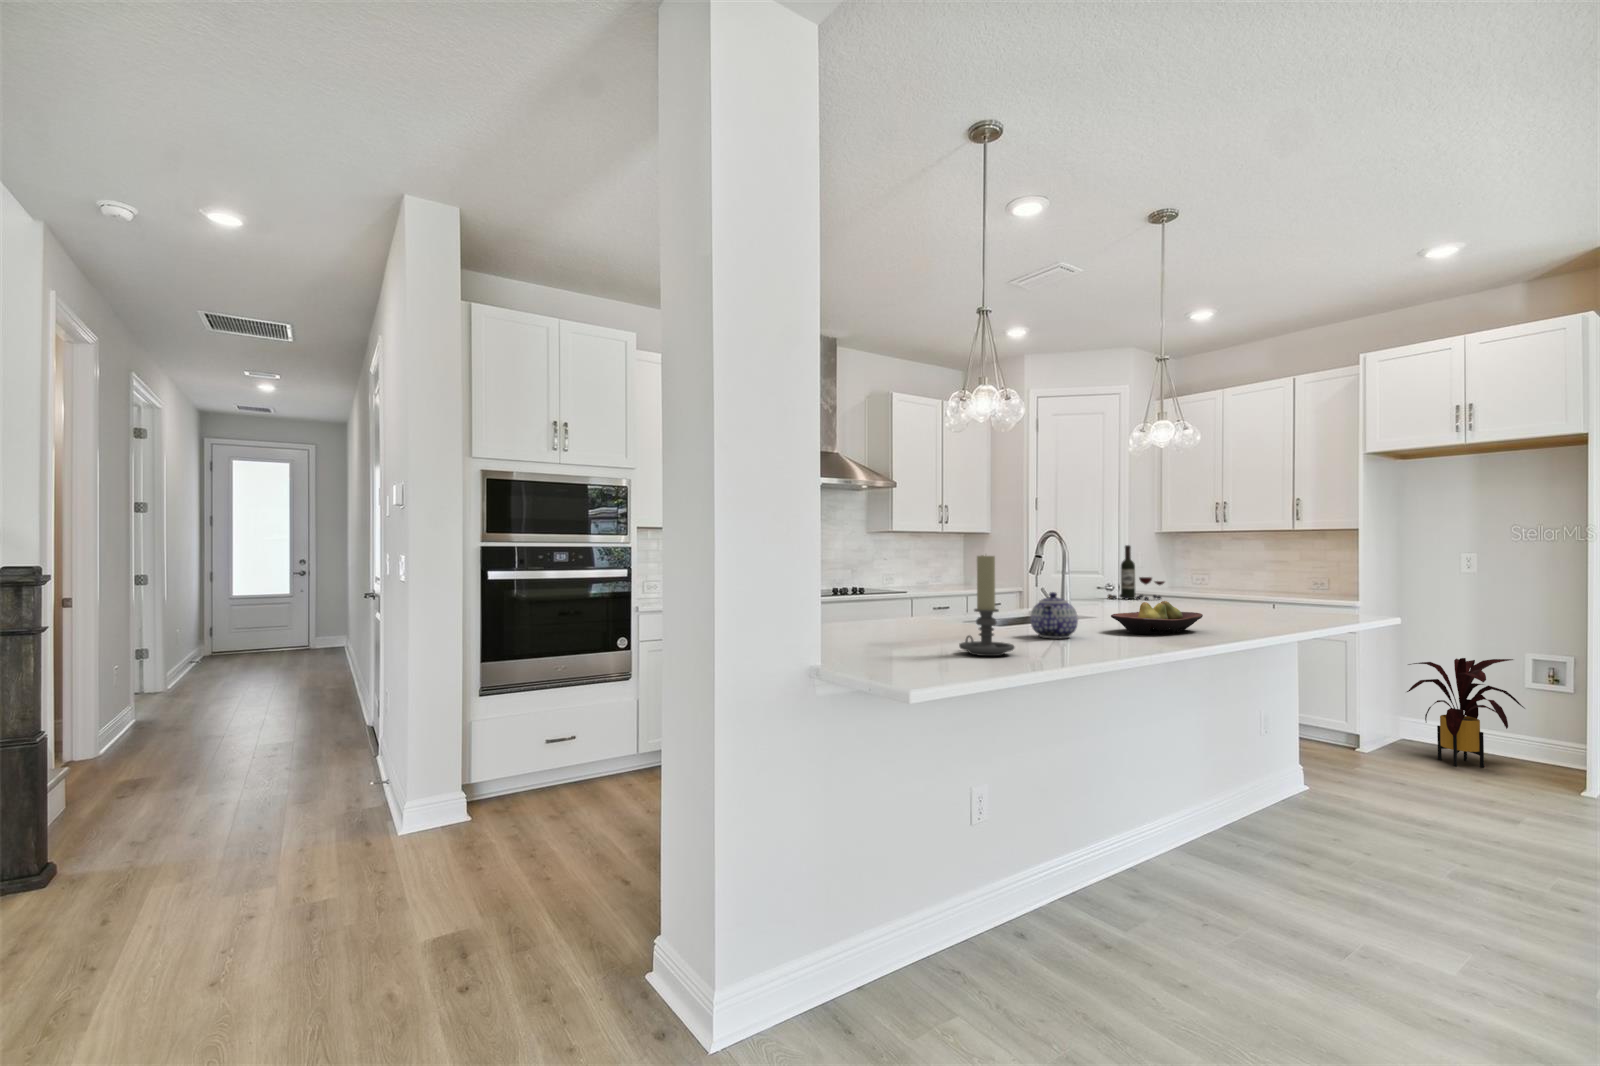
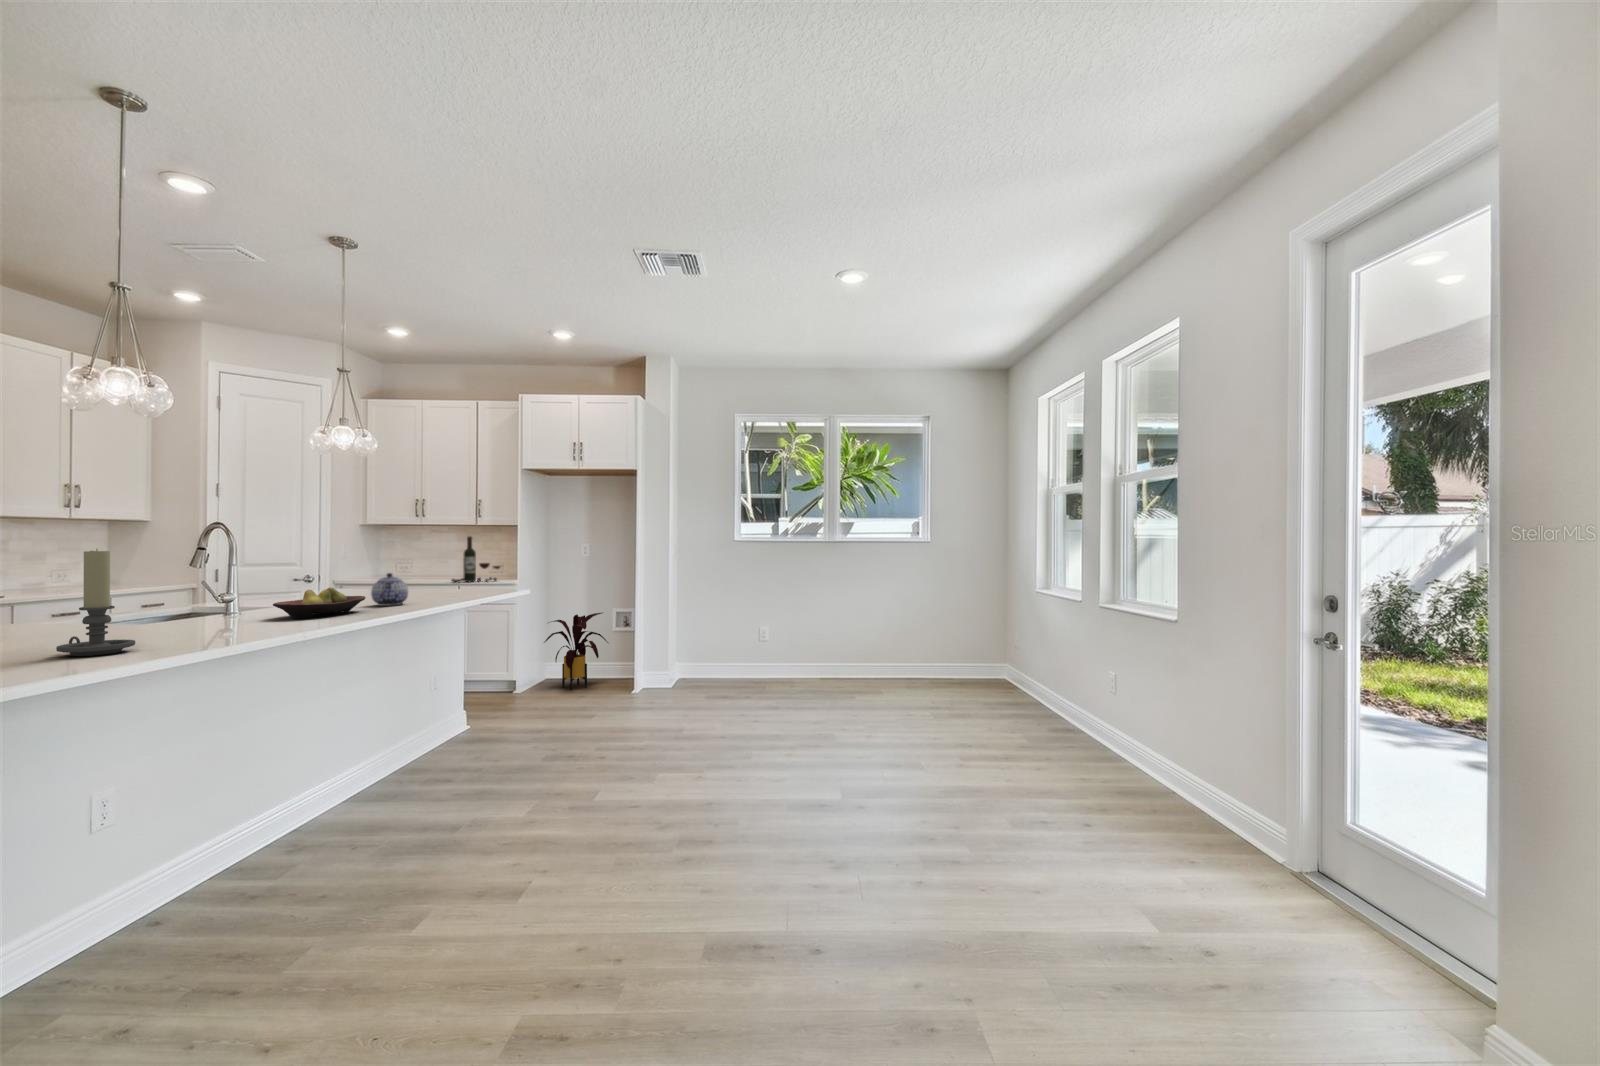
wine bottle: present [1108,545,1164,600] -> present [452,536,500,582]
teapot: present [1030,592,1078,638] -> present [371,573,408,606]

